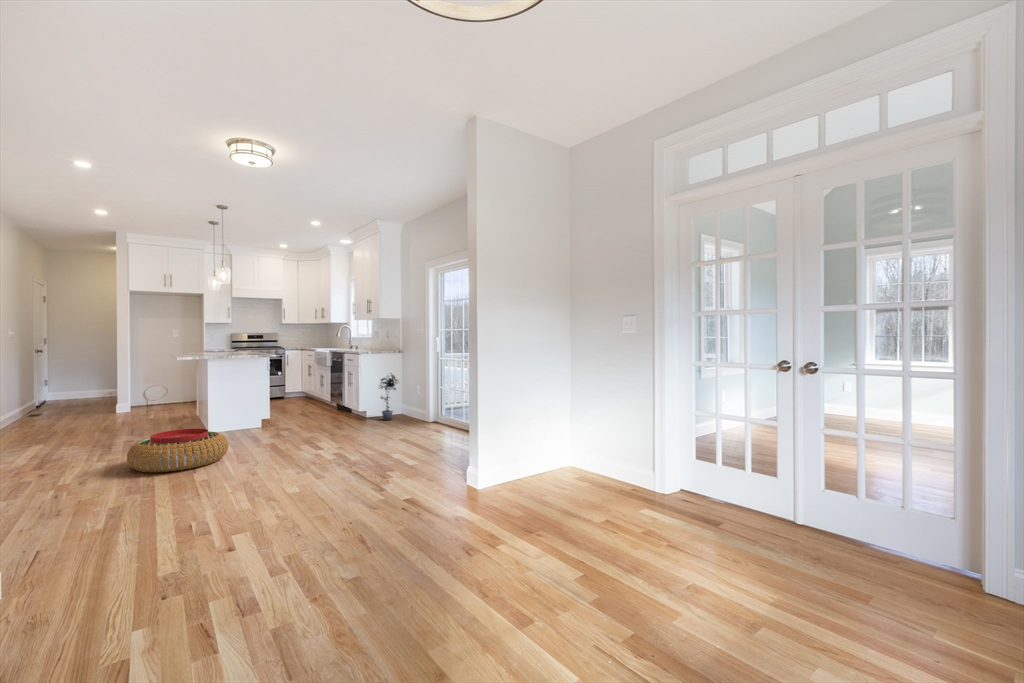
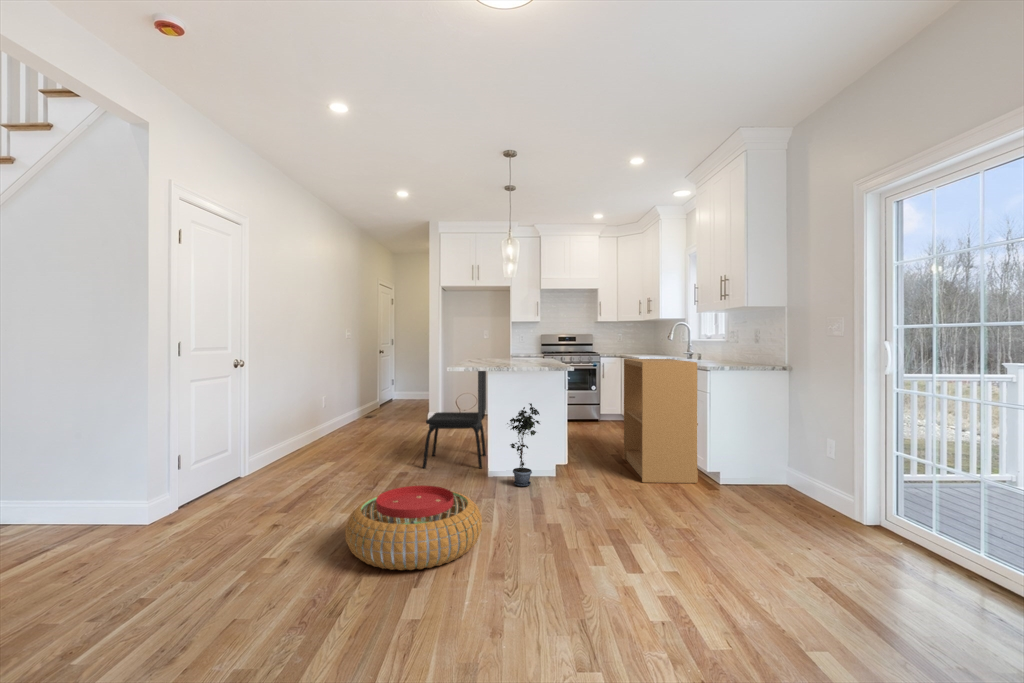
bookshelf: none [308,349,355,422] -> present [624,359,698,483]
dining chair: none [145,356,201,436] -> present [423,371,486,468]
potted plant: present [380,375,398,420] -> present [507,403,540,487]

